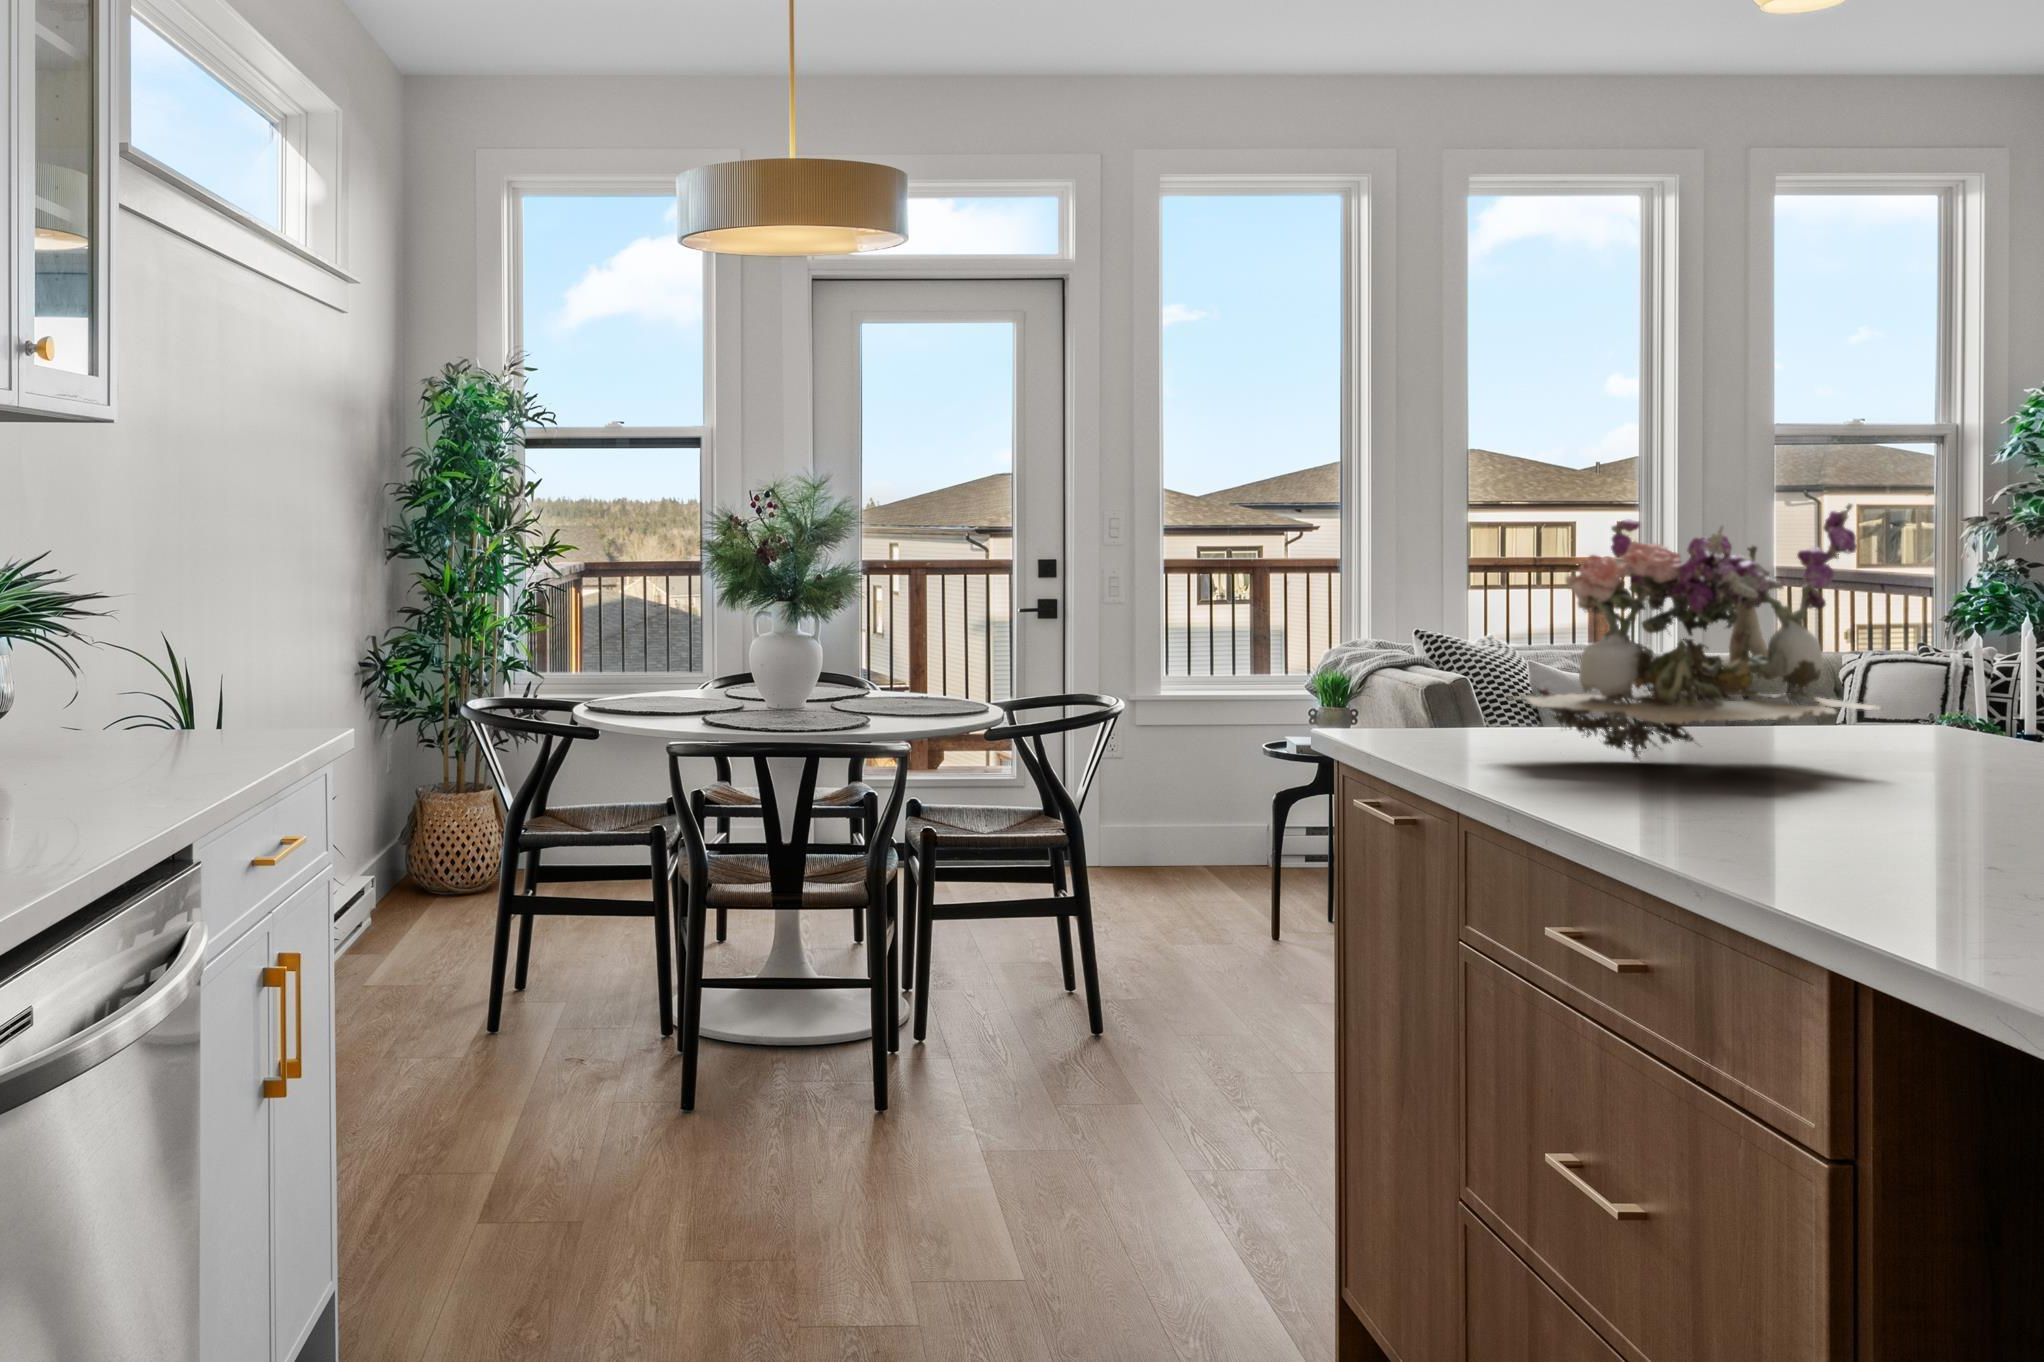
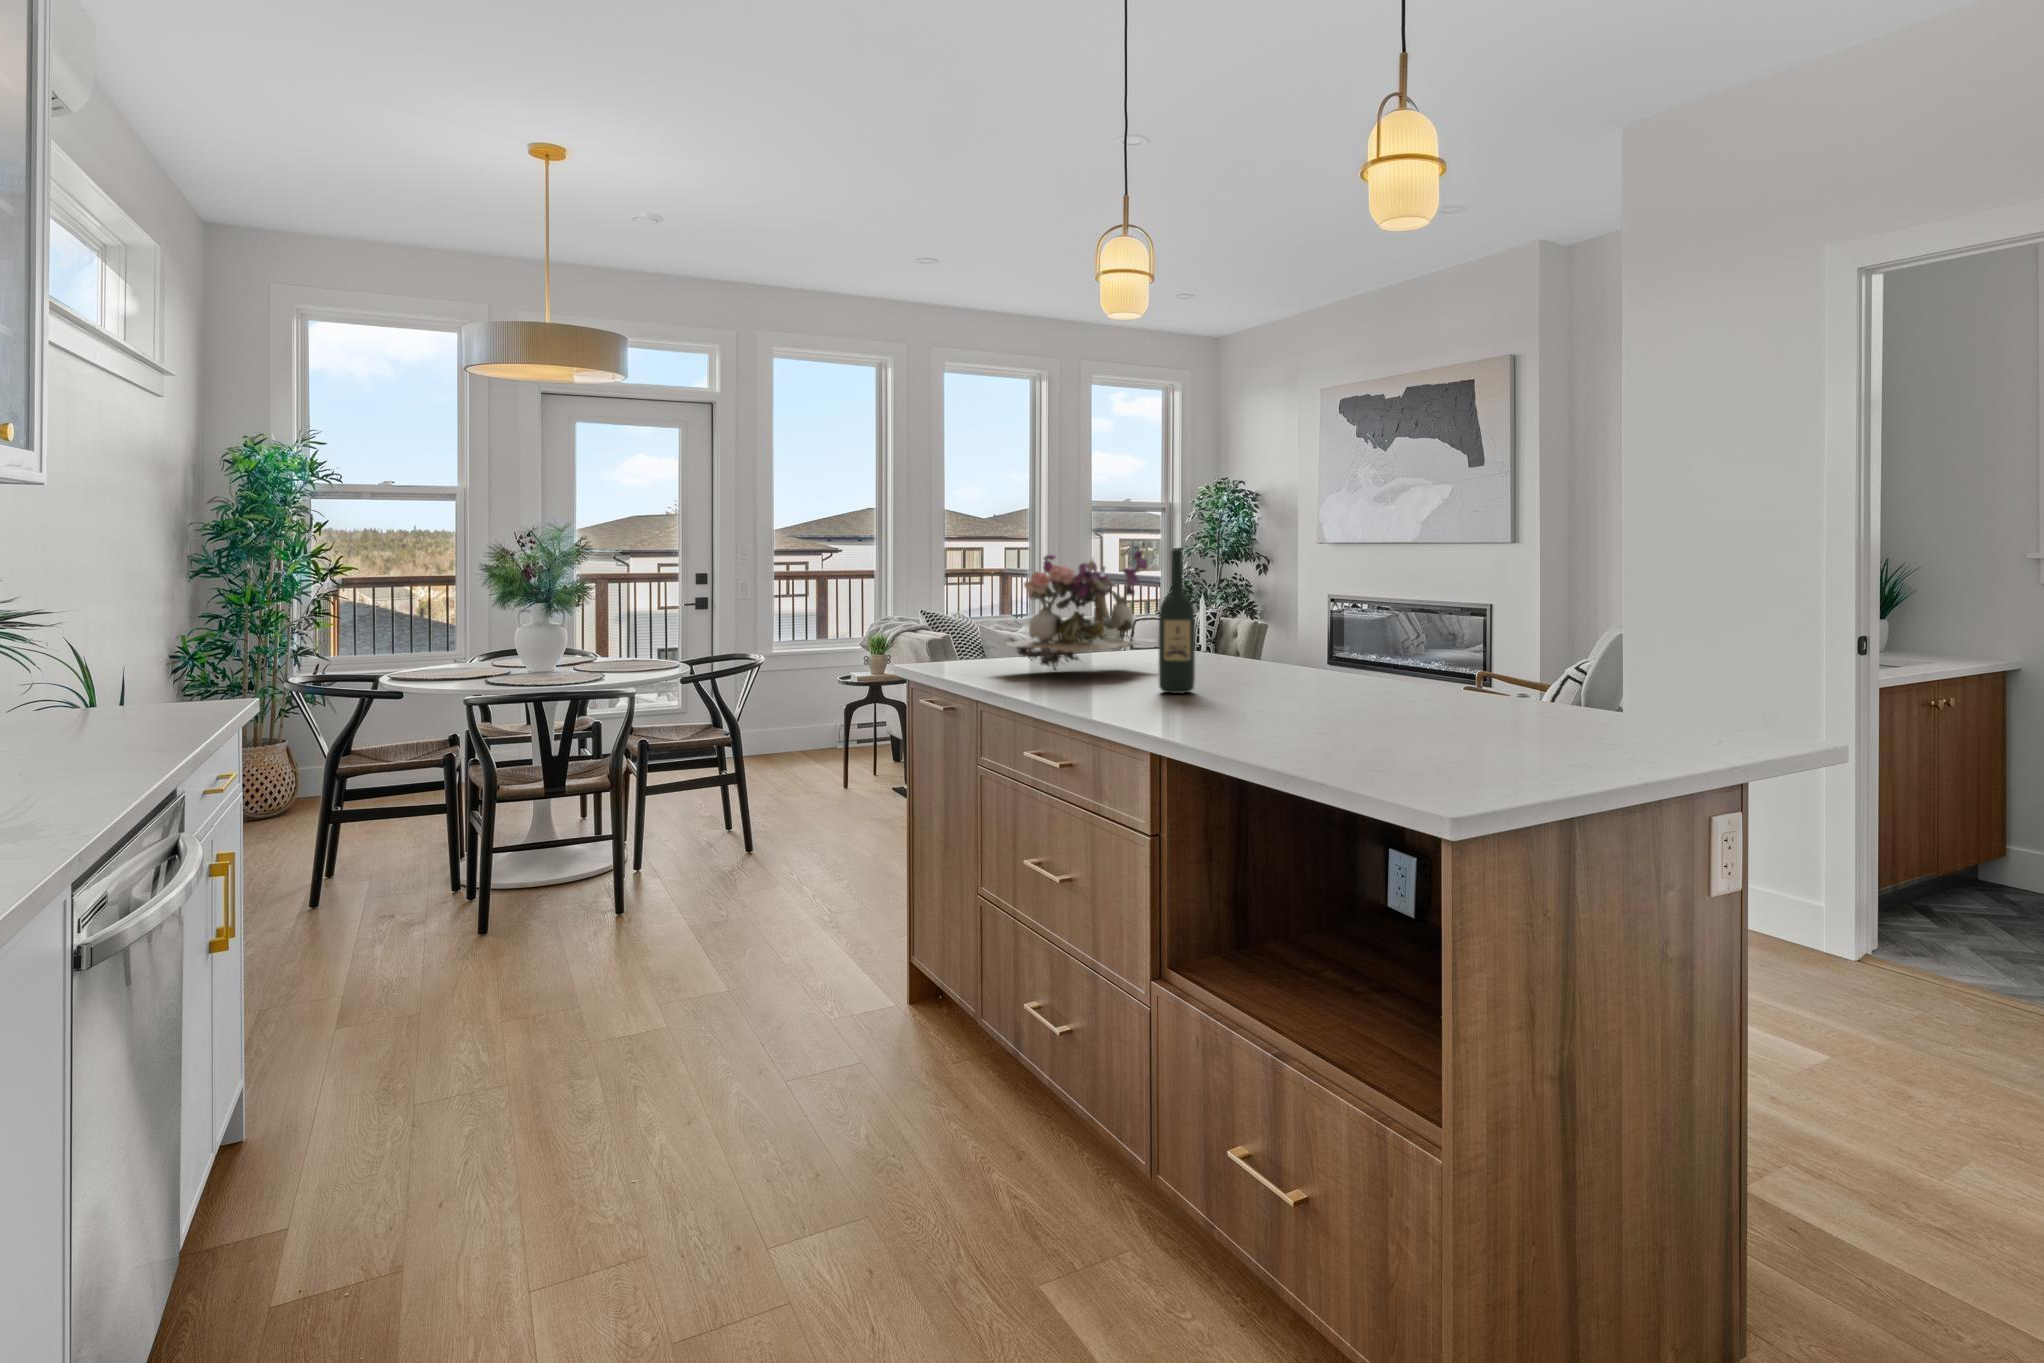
wine bottle: none [1871,505,1964,831] -> present [1159,549,1195,693]

